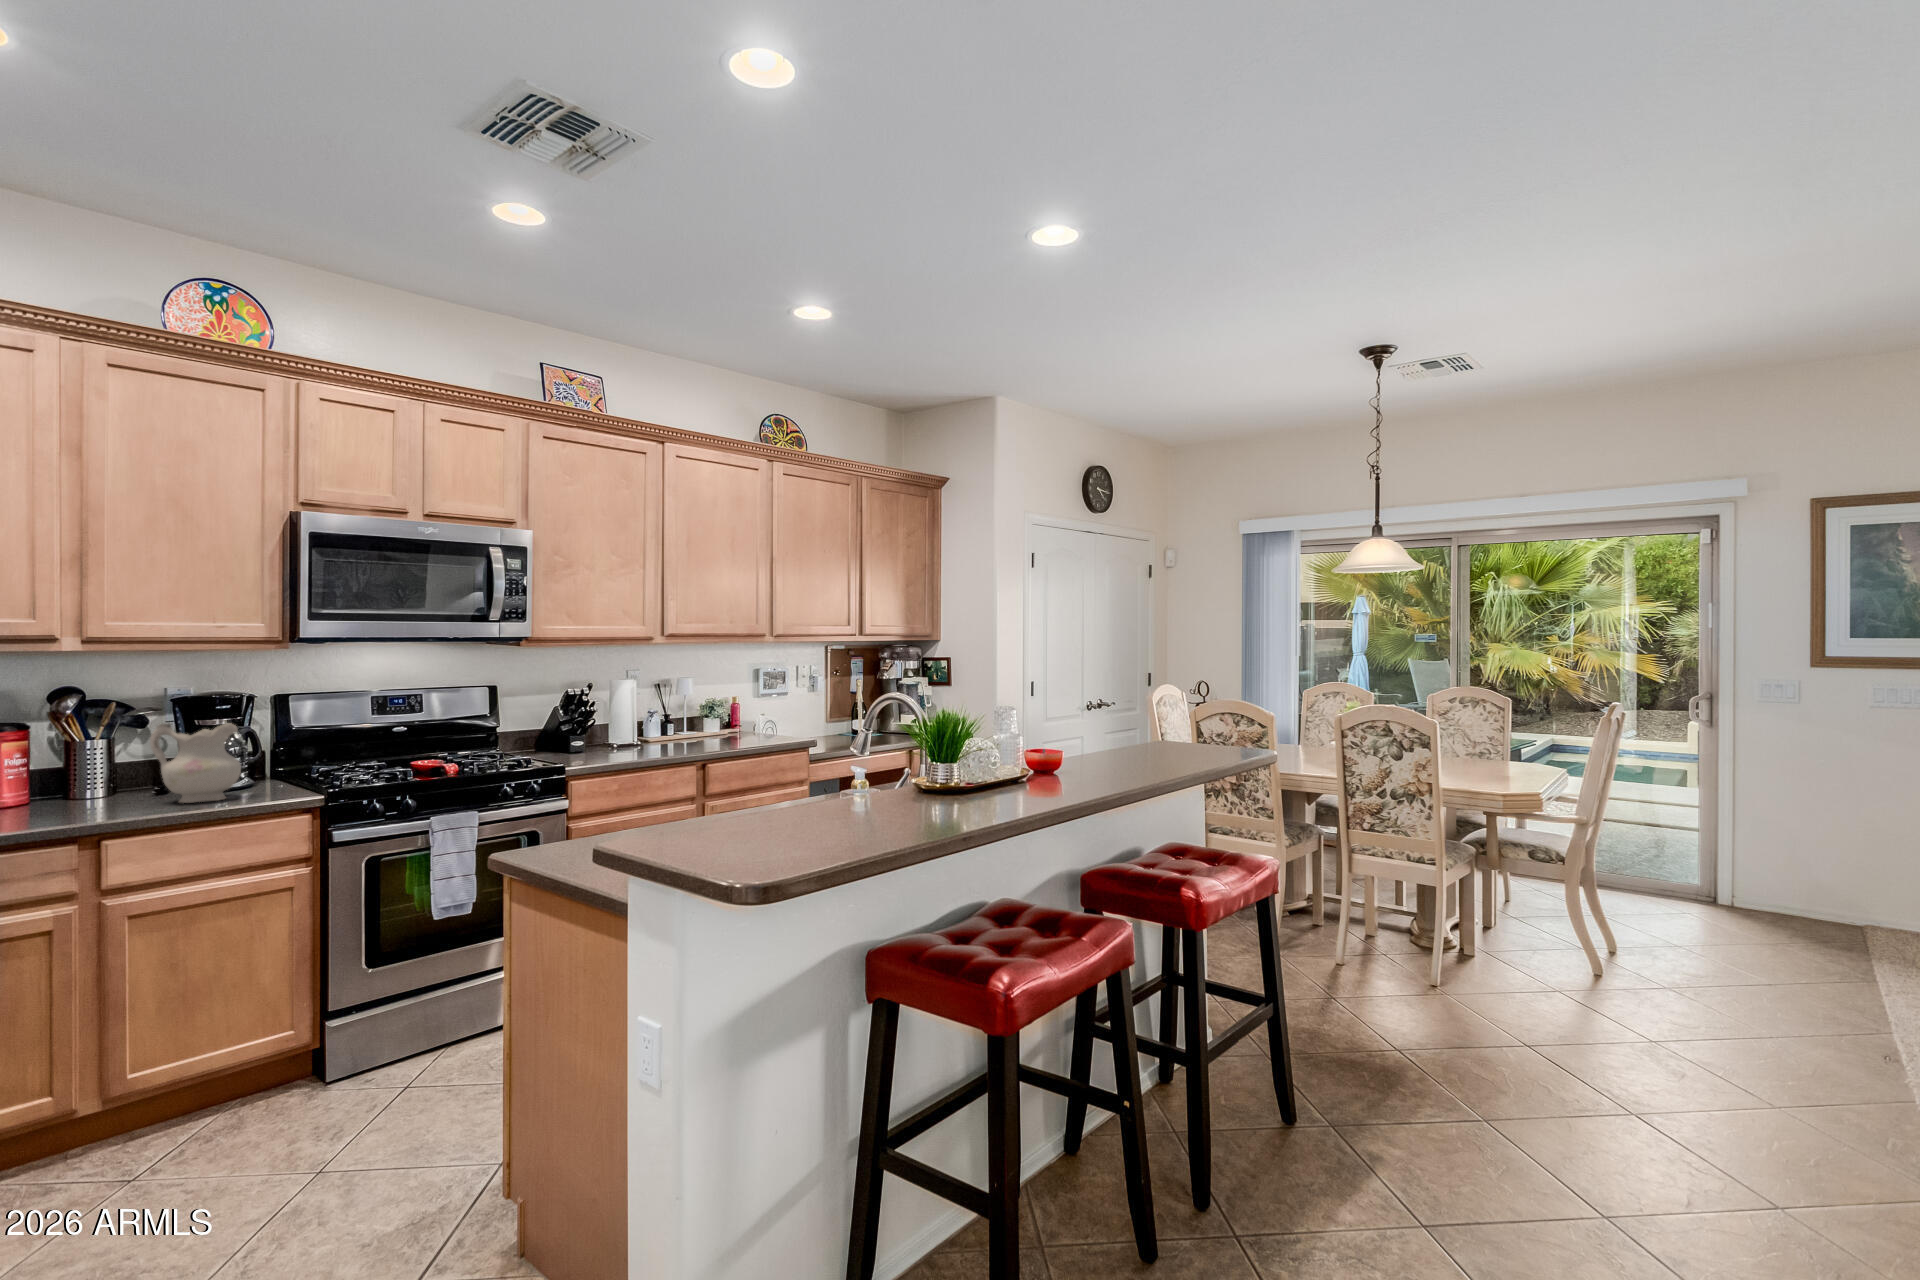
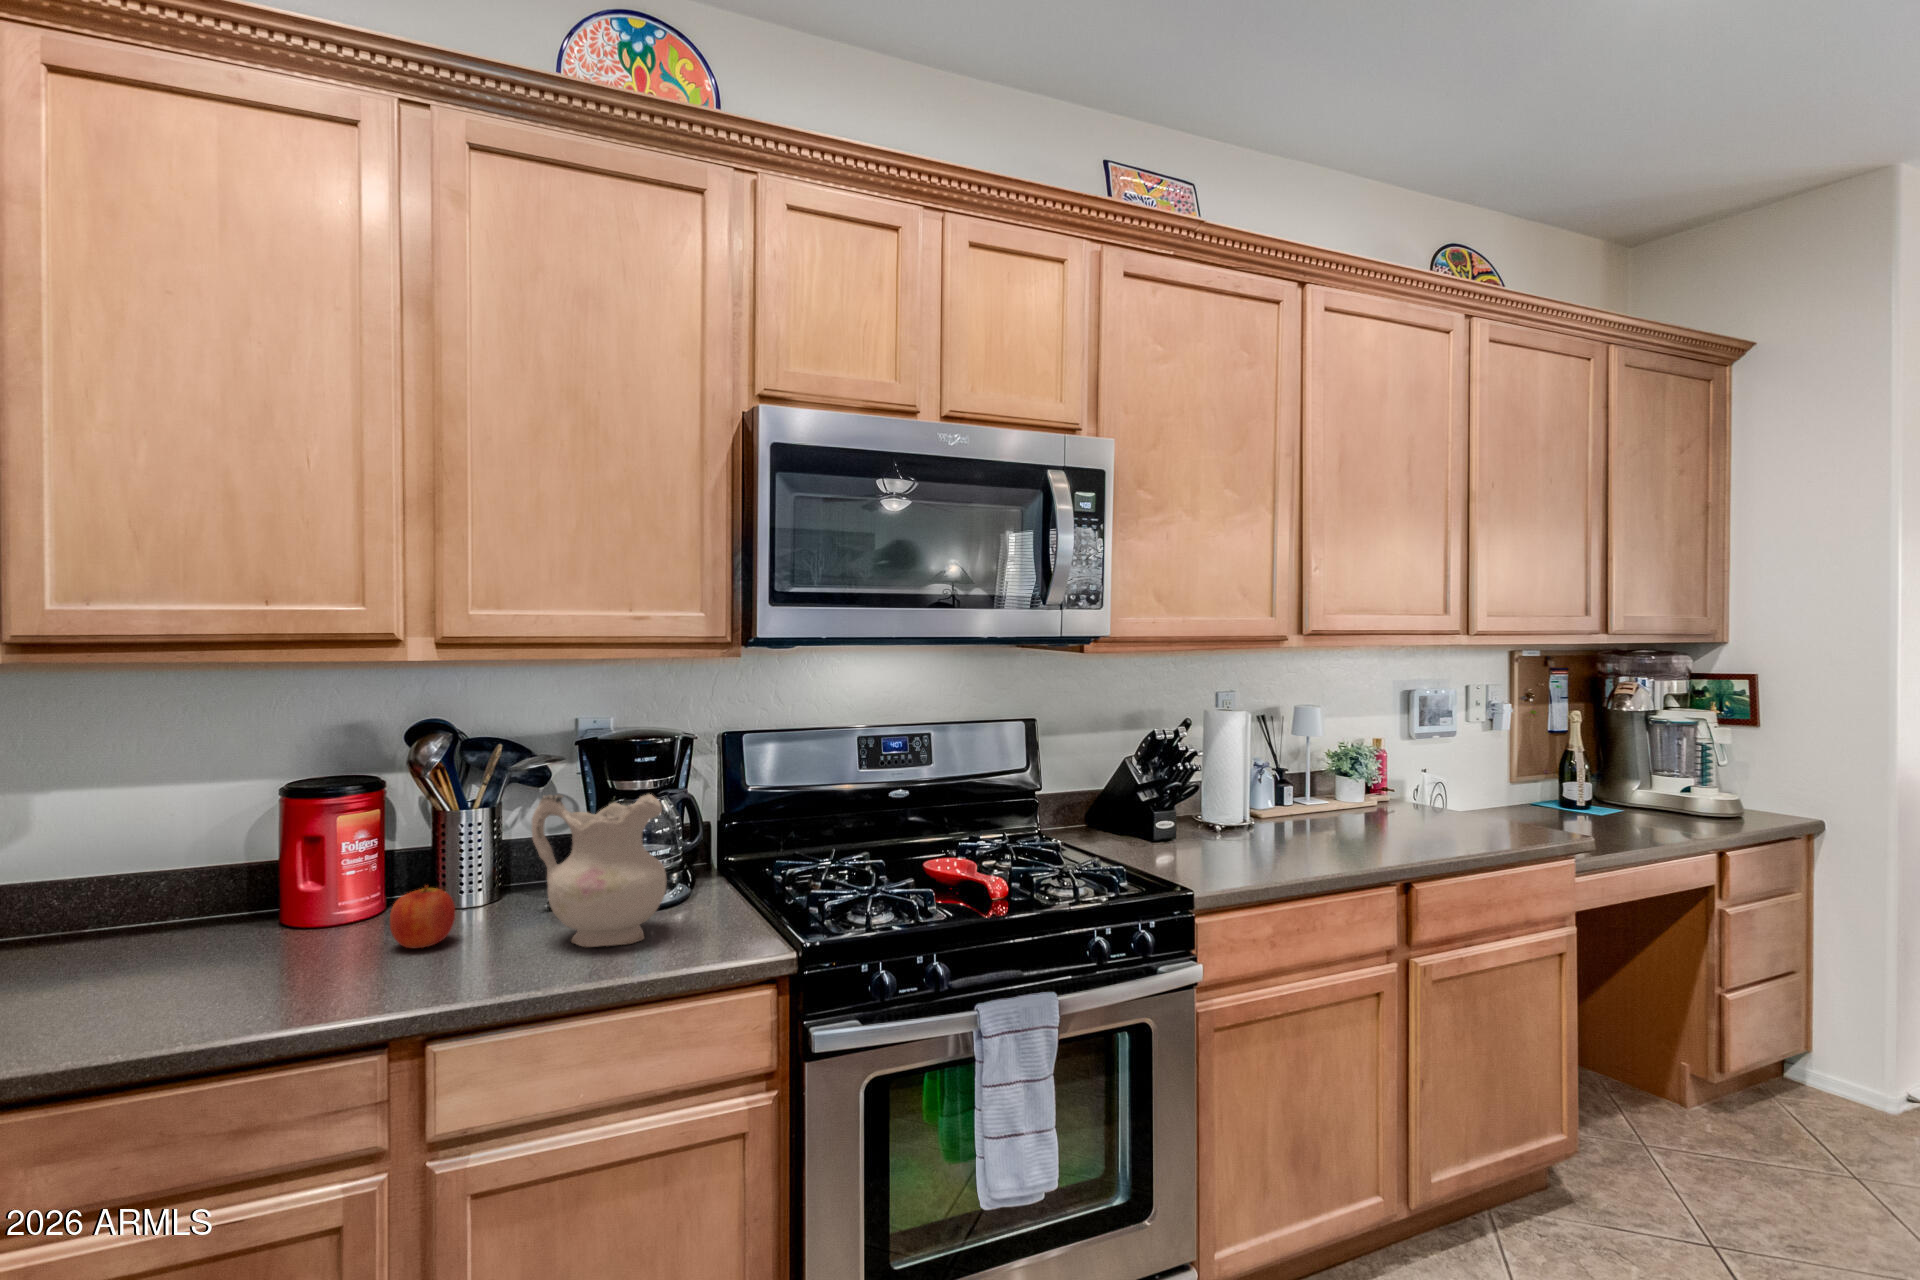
fruit: none [51,776,96,811] -> present [390,885,455,948]

